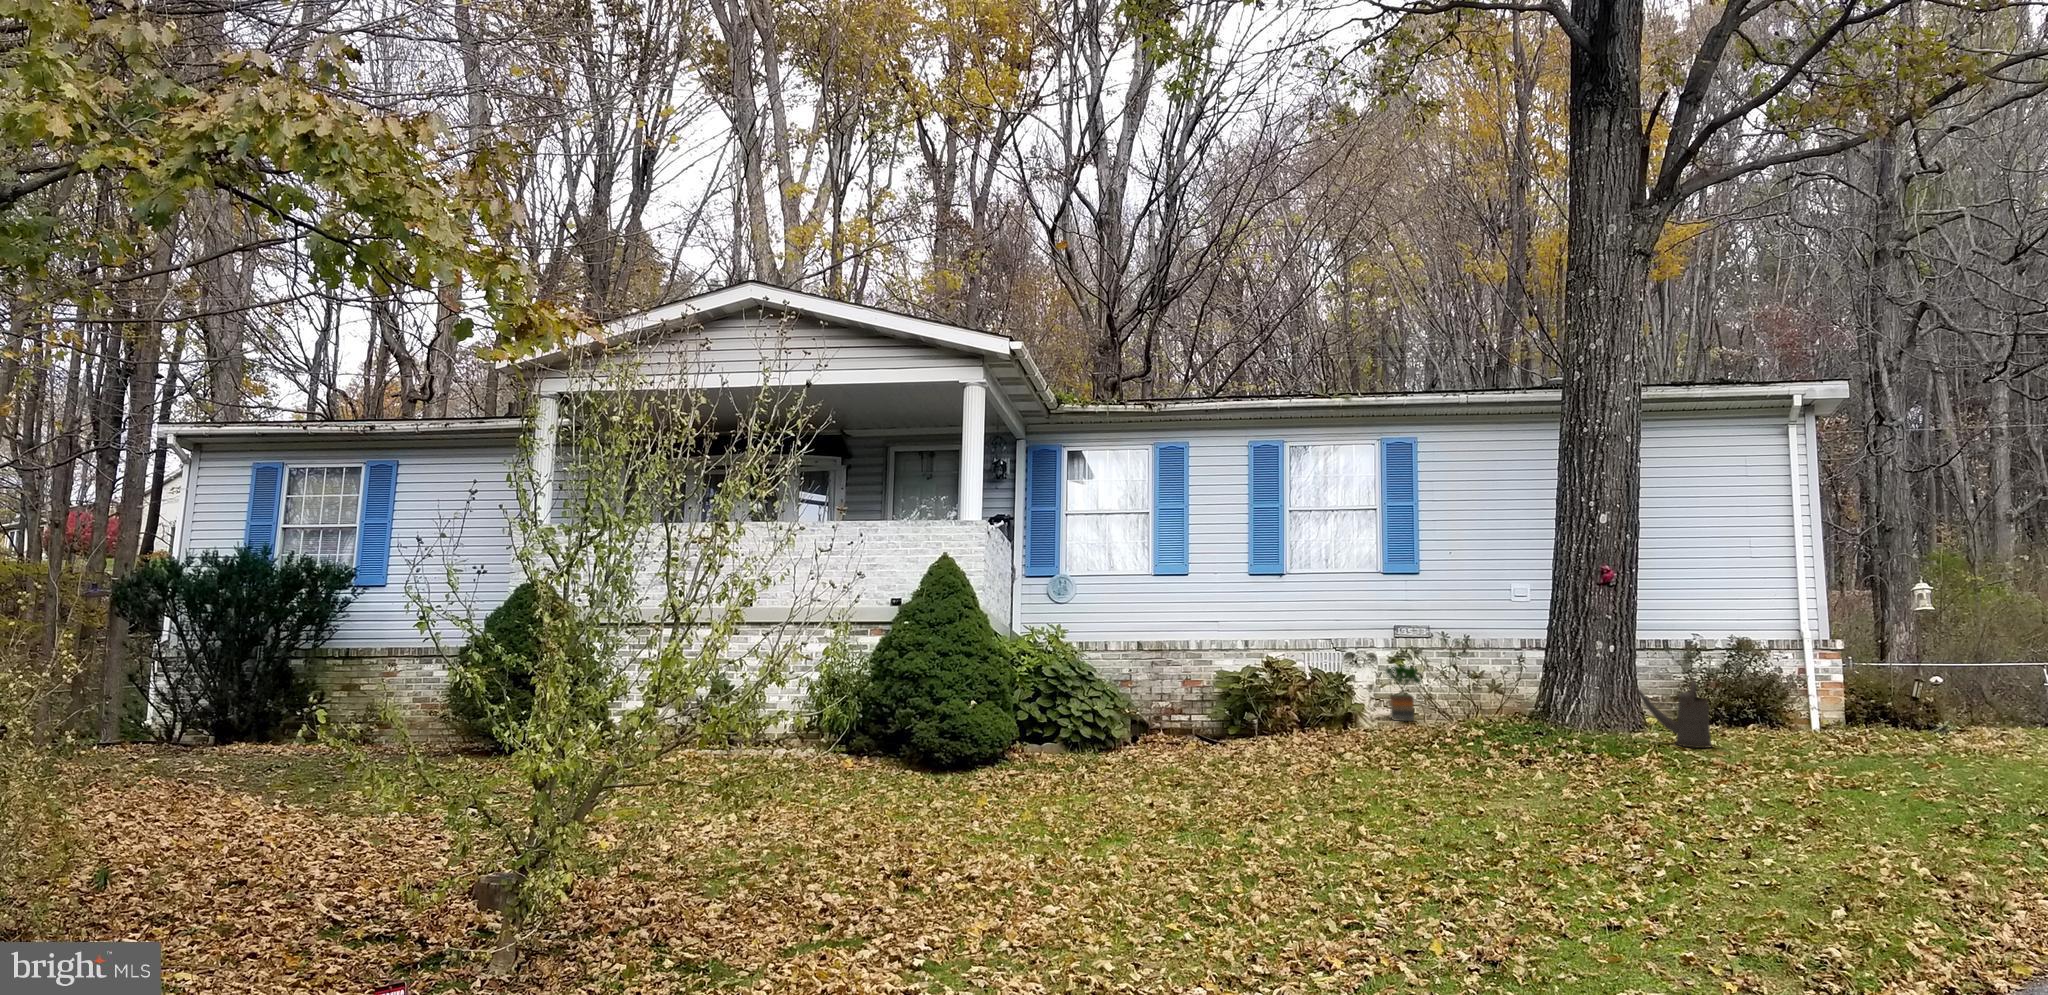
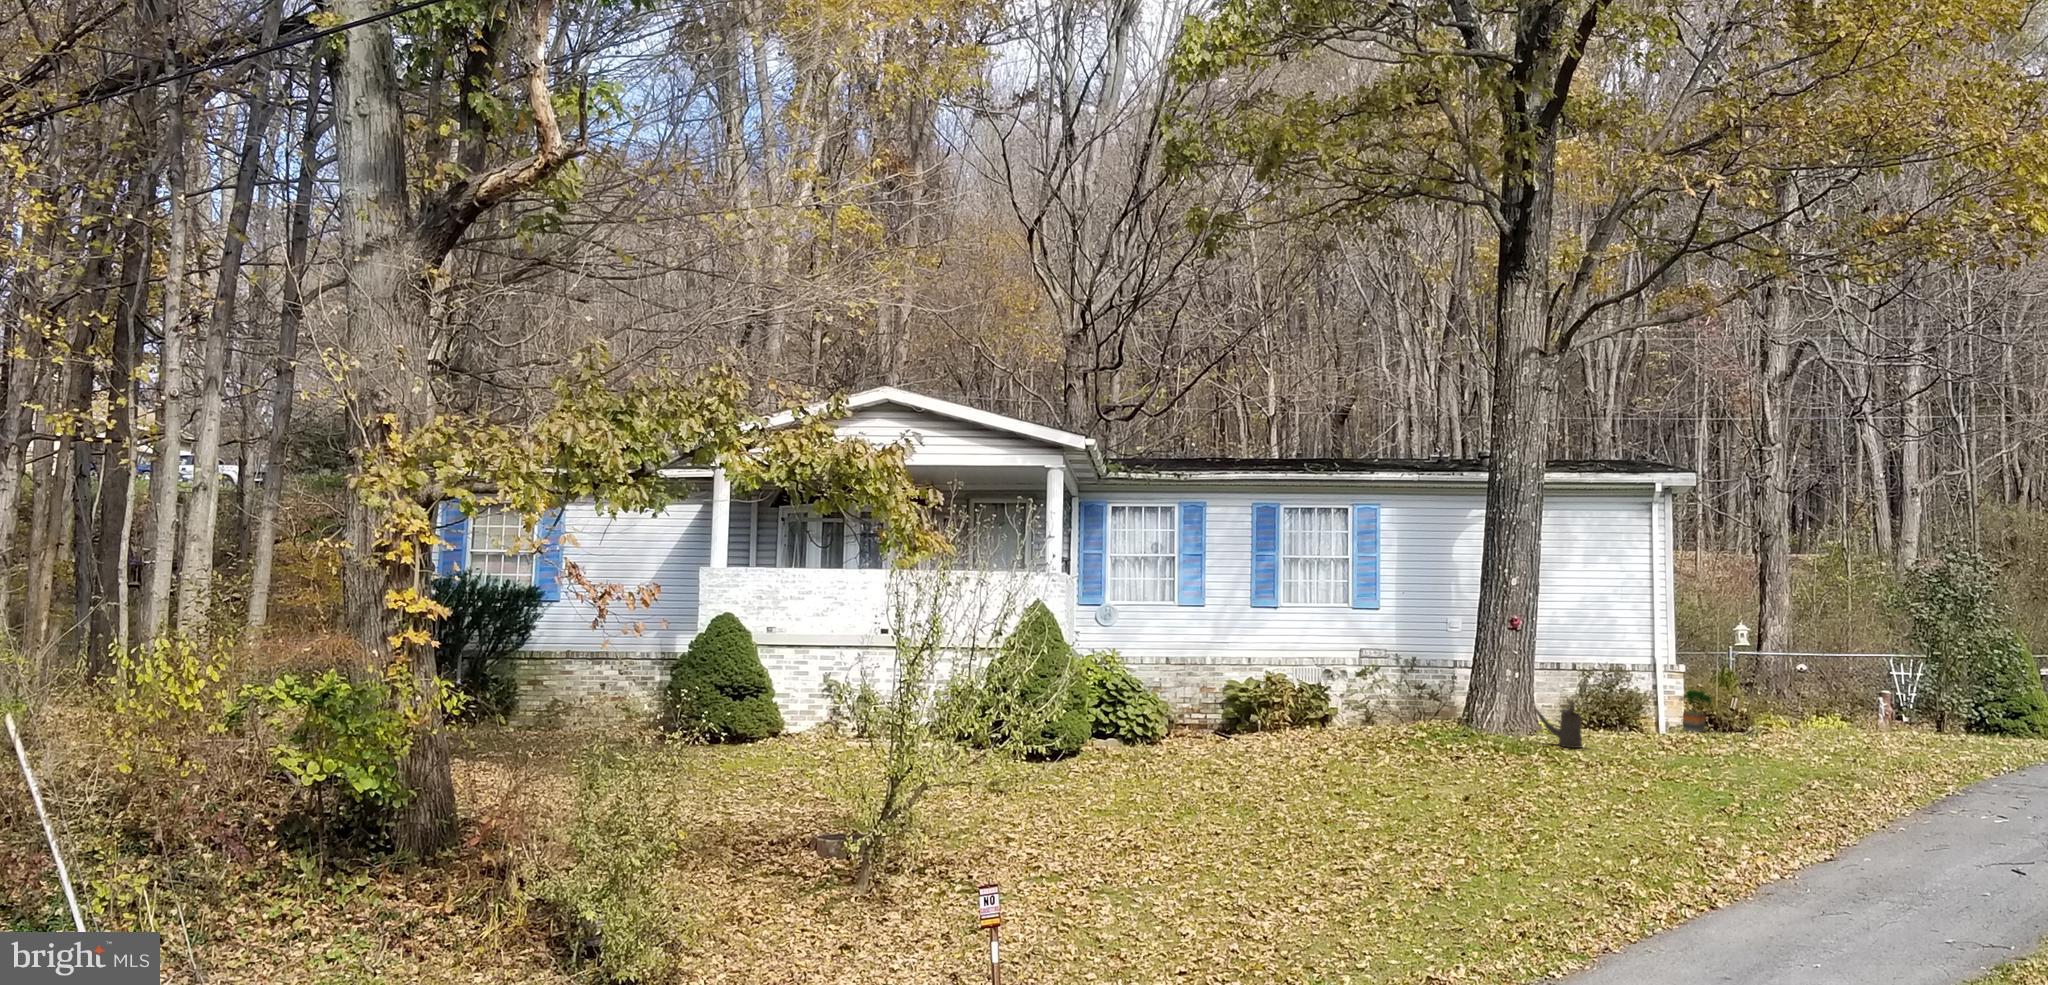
potted tree: present [1386,666,1422,721] -> present [1679,690,1712,733]

